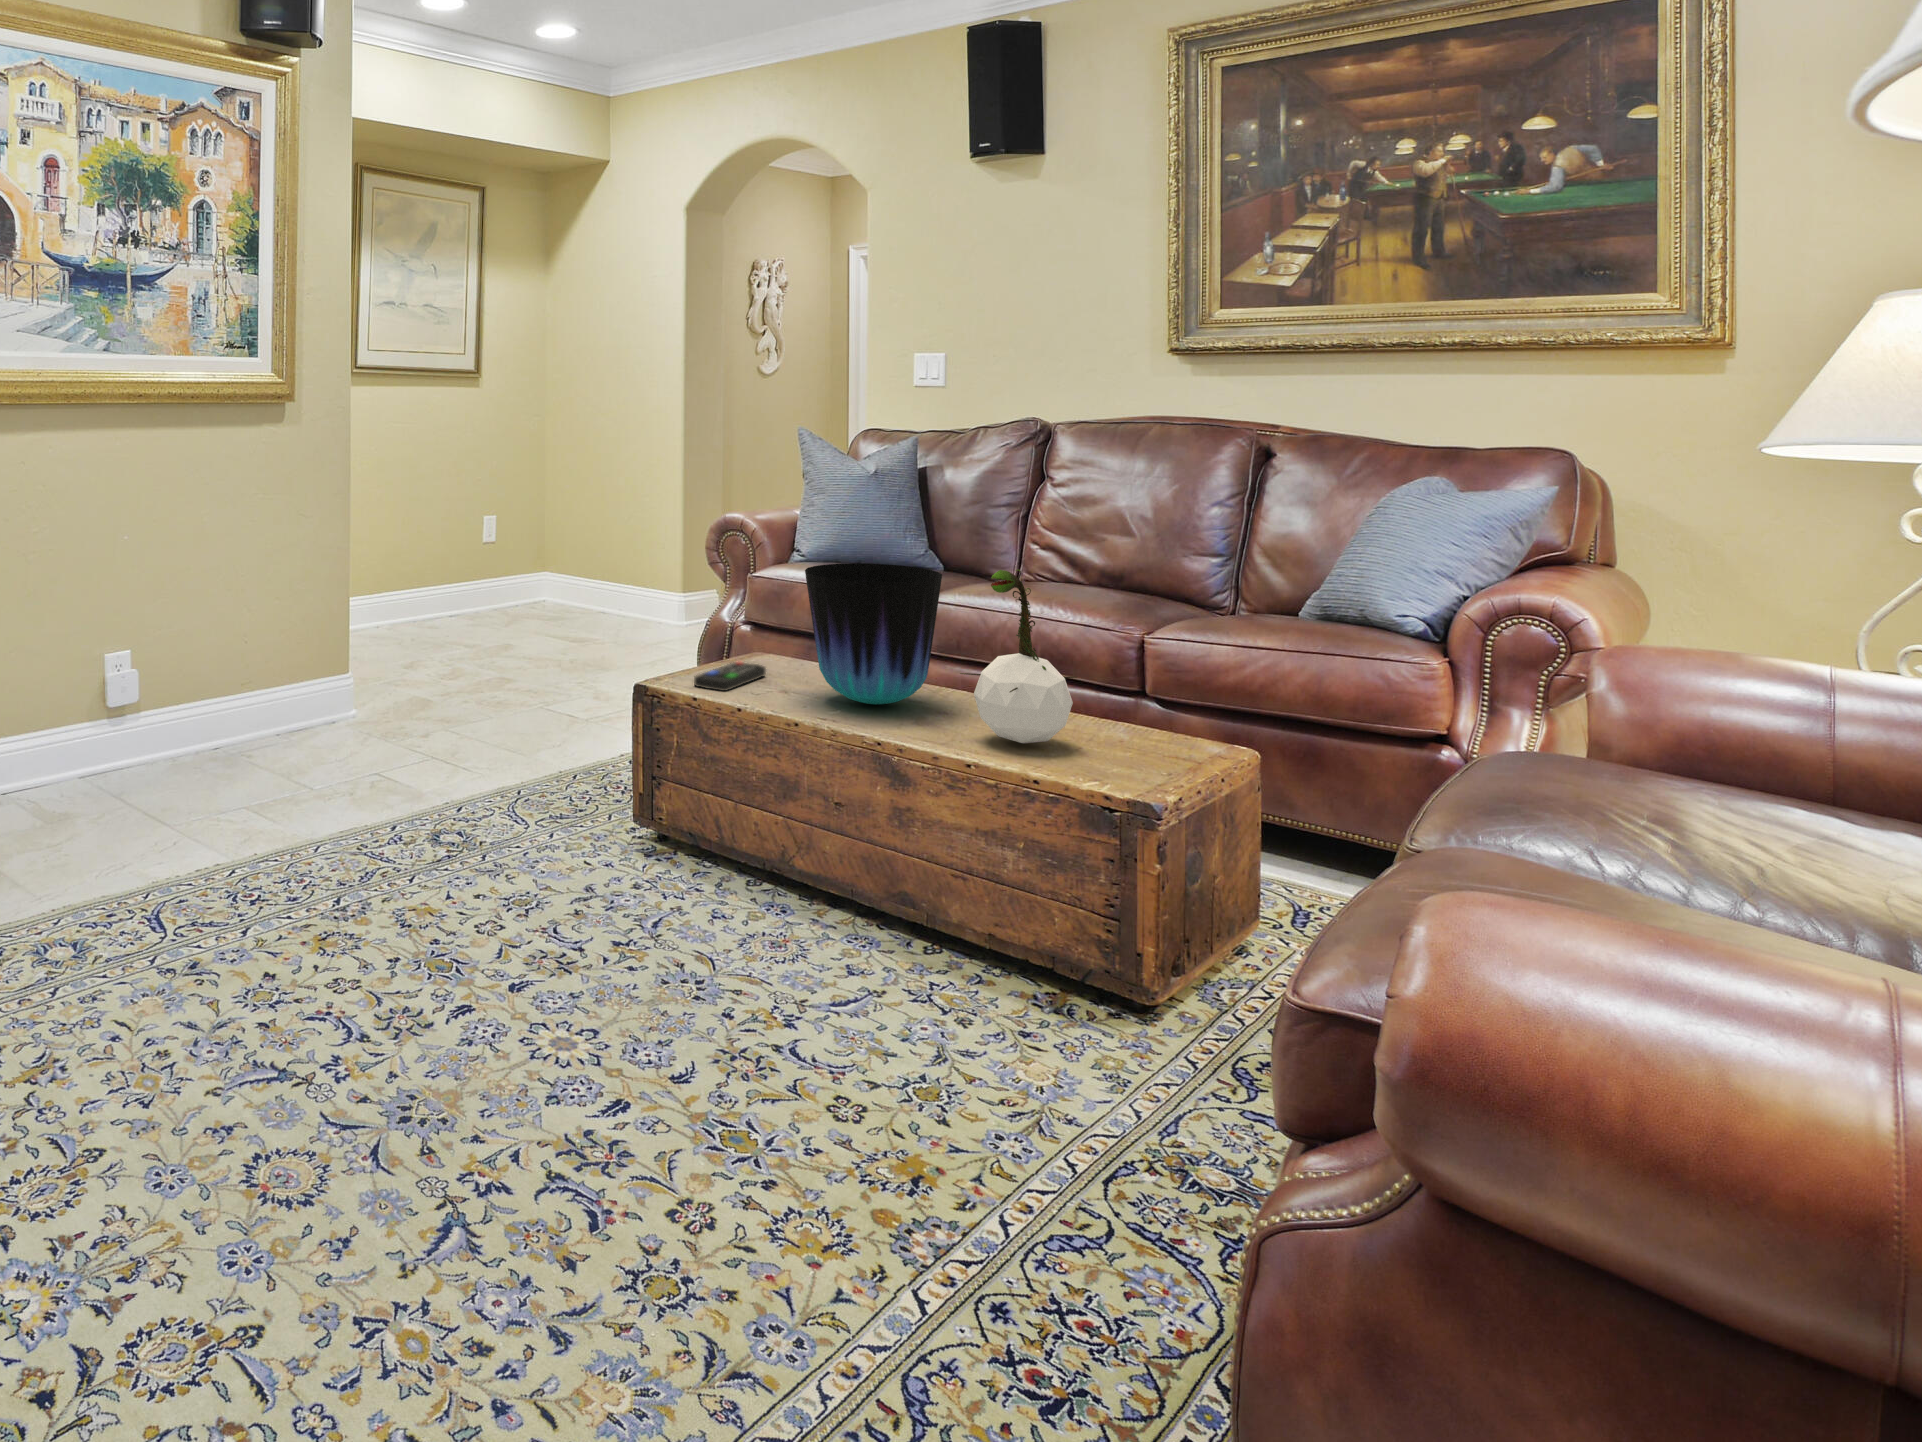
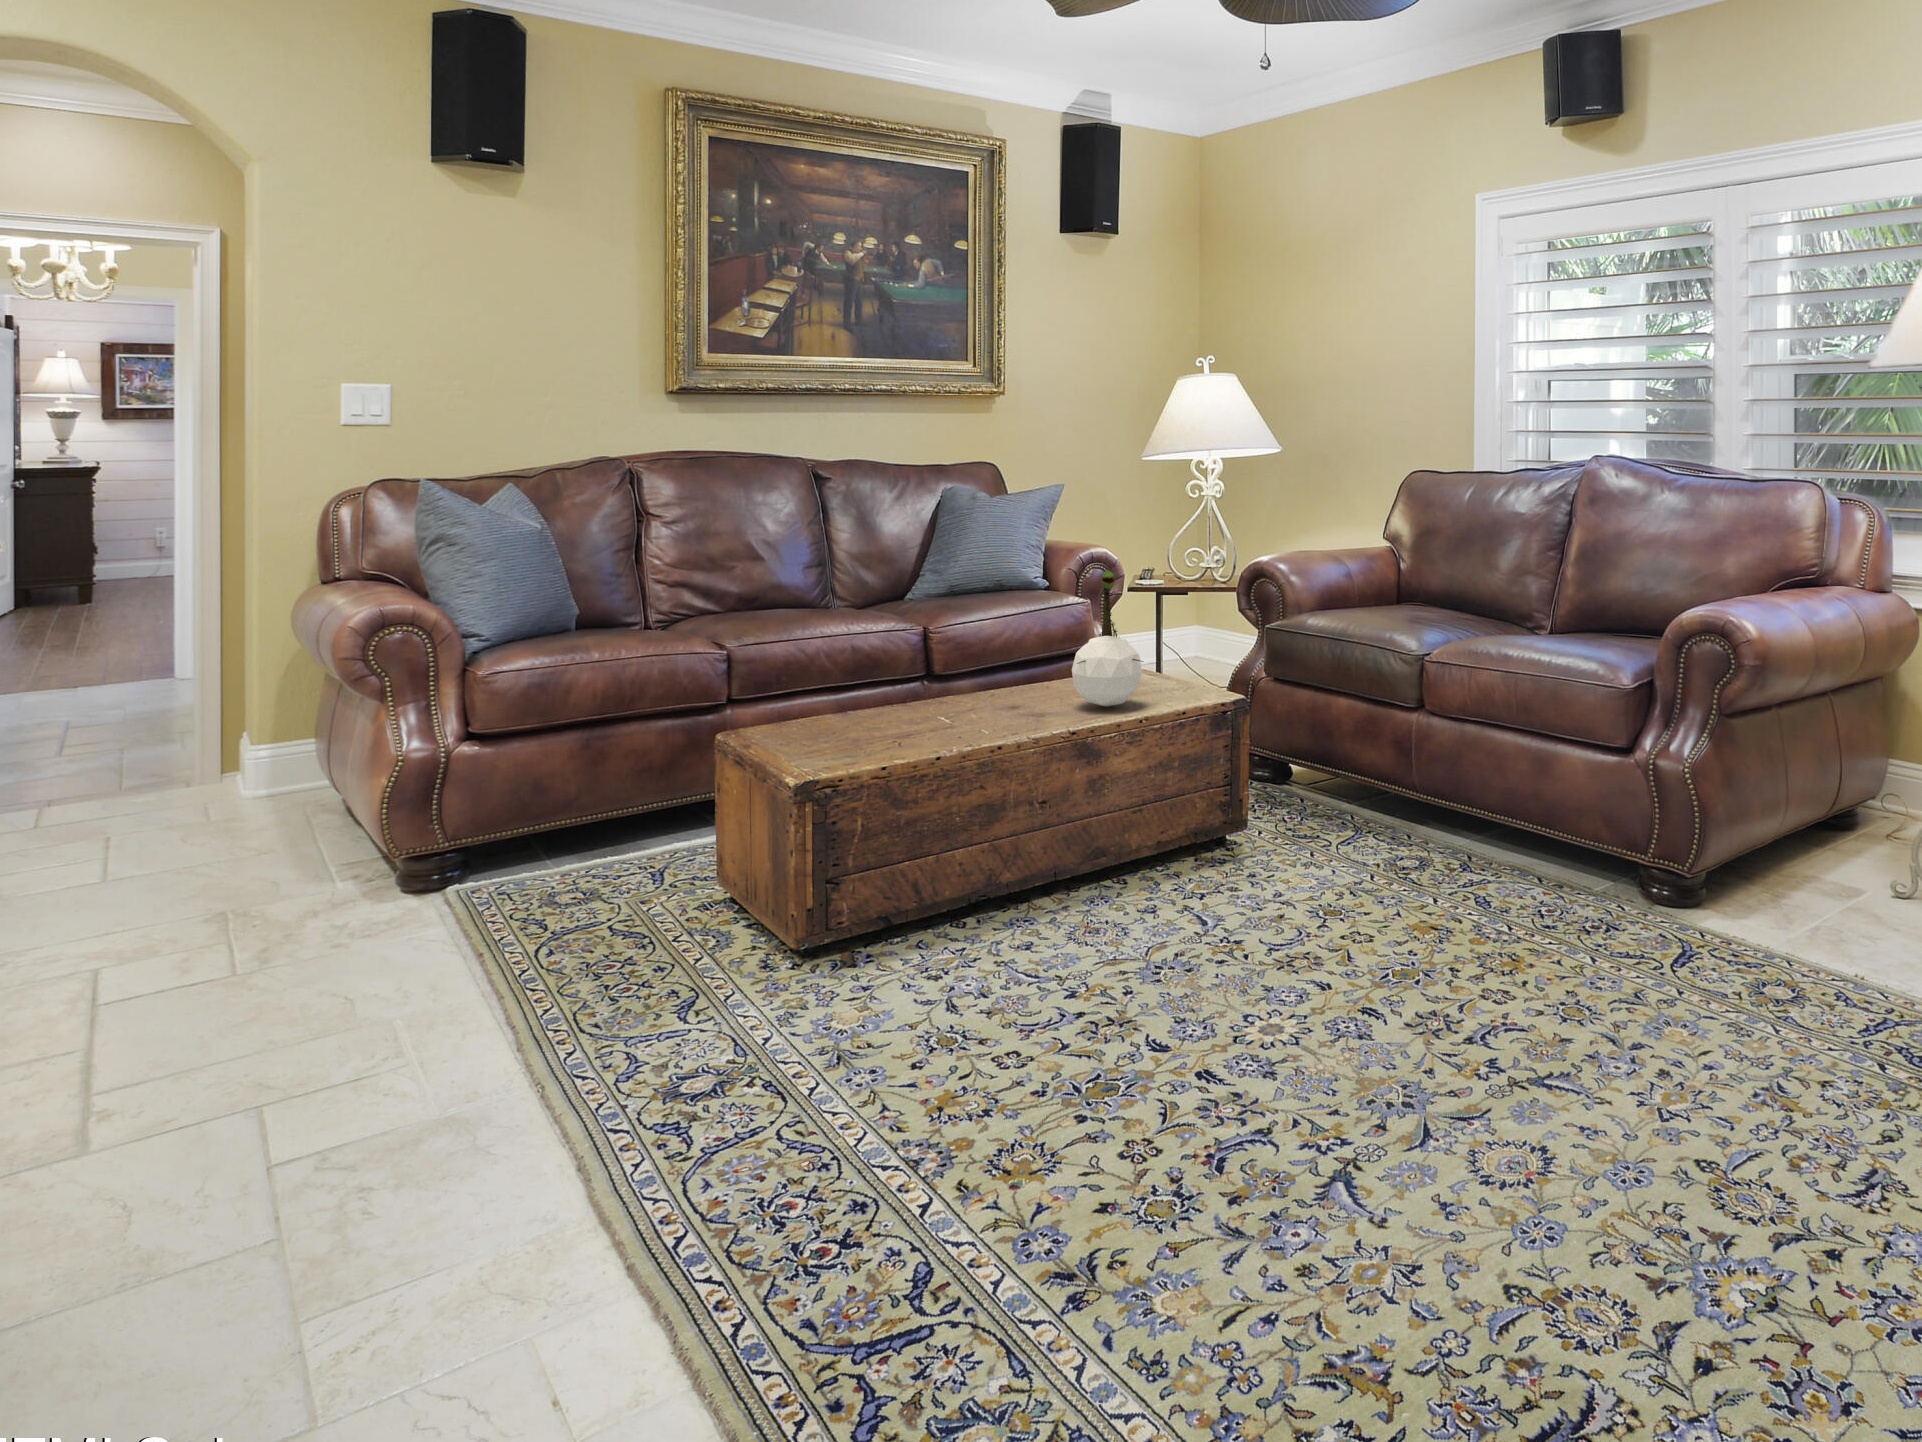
vase: present [805,563,942,705] -> none [892,591,1020,725]
remote control: present [694,662,766,691] -> none [775,732,864,765]

